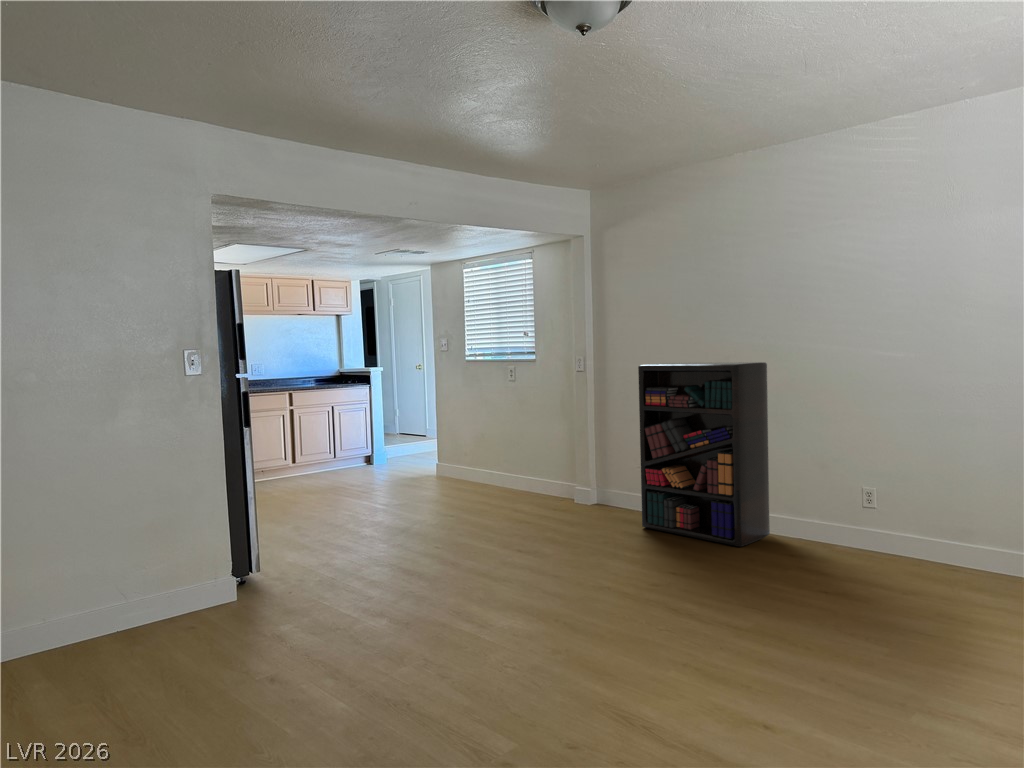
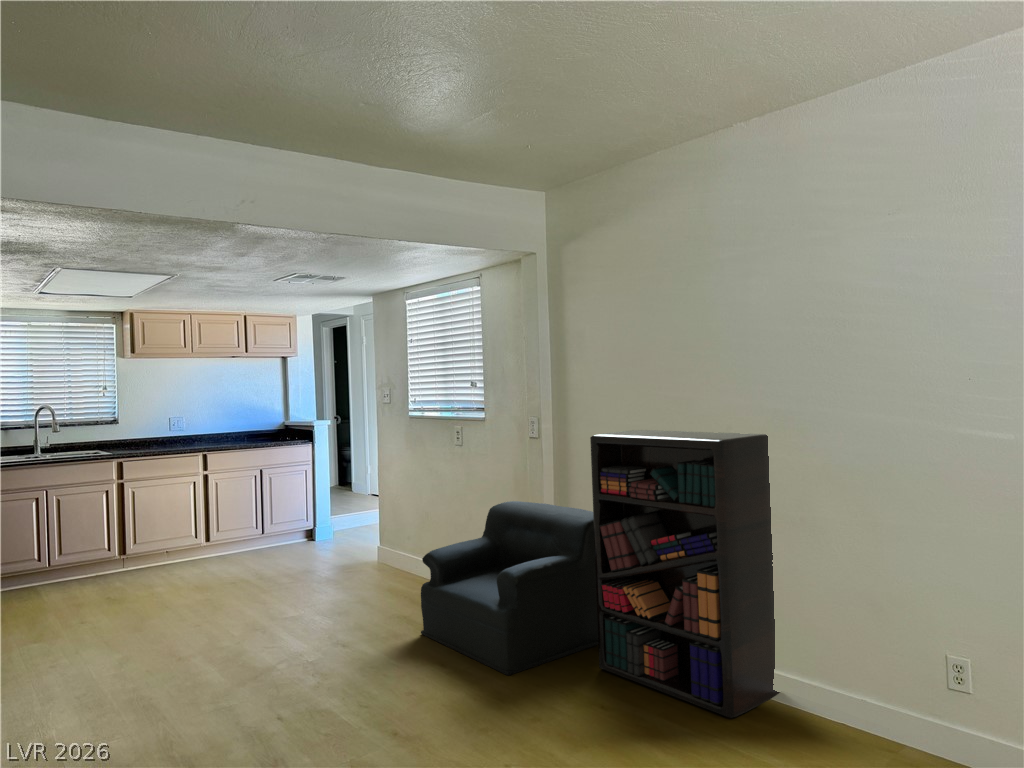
armchair: none [503,421,647,532] -> present [421,501,598,675]

